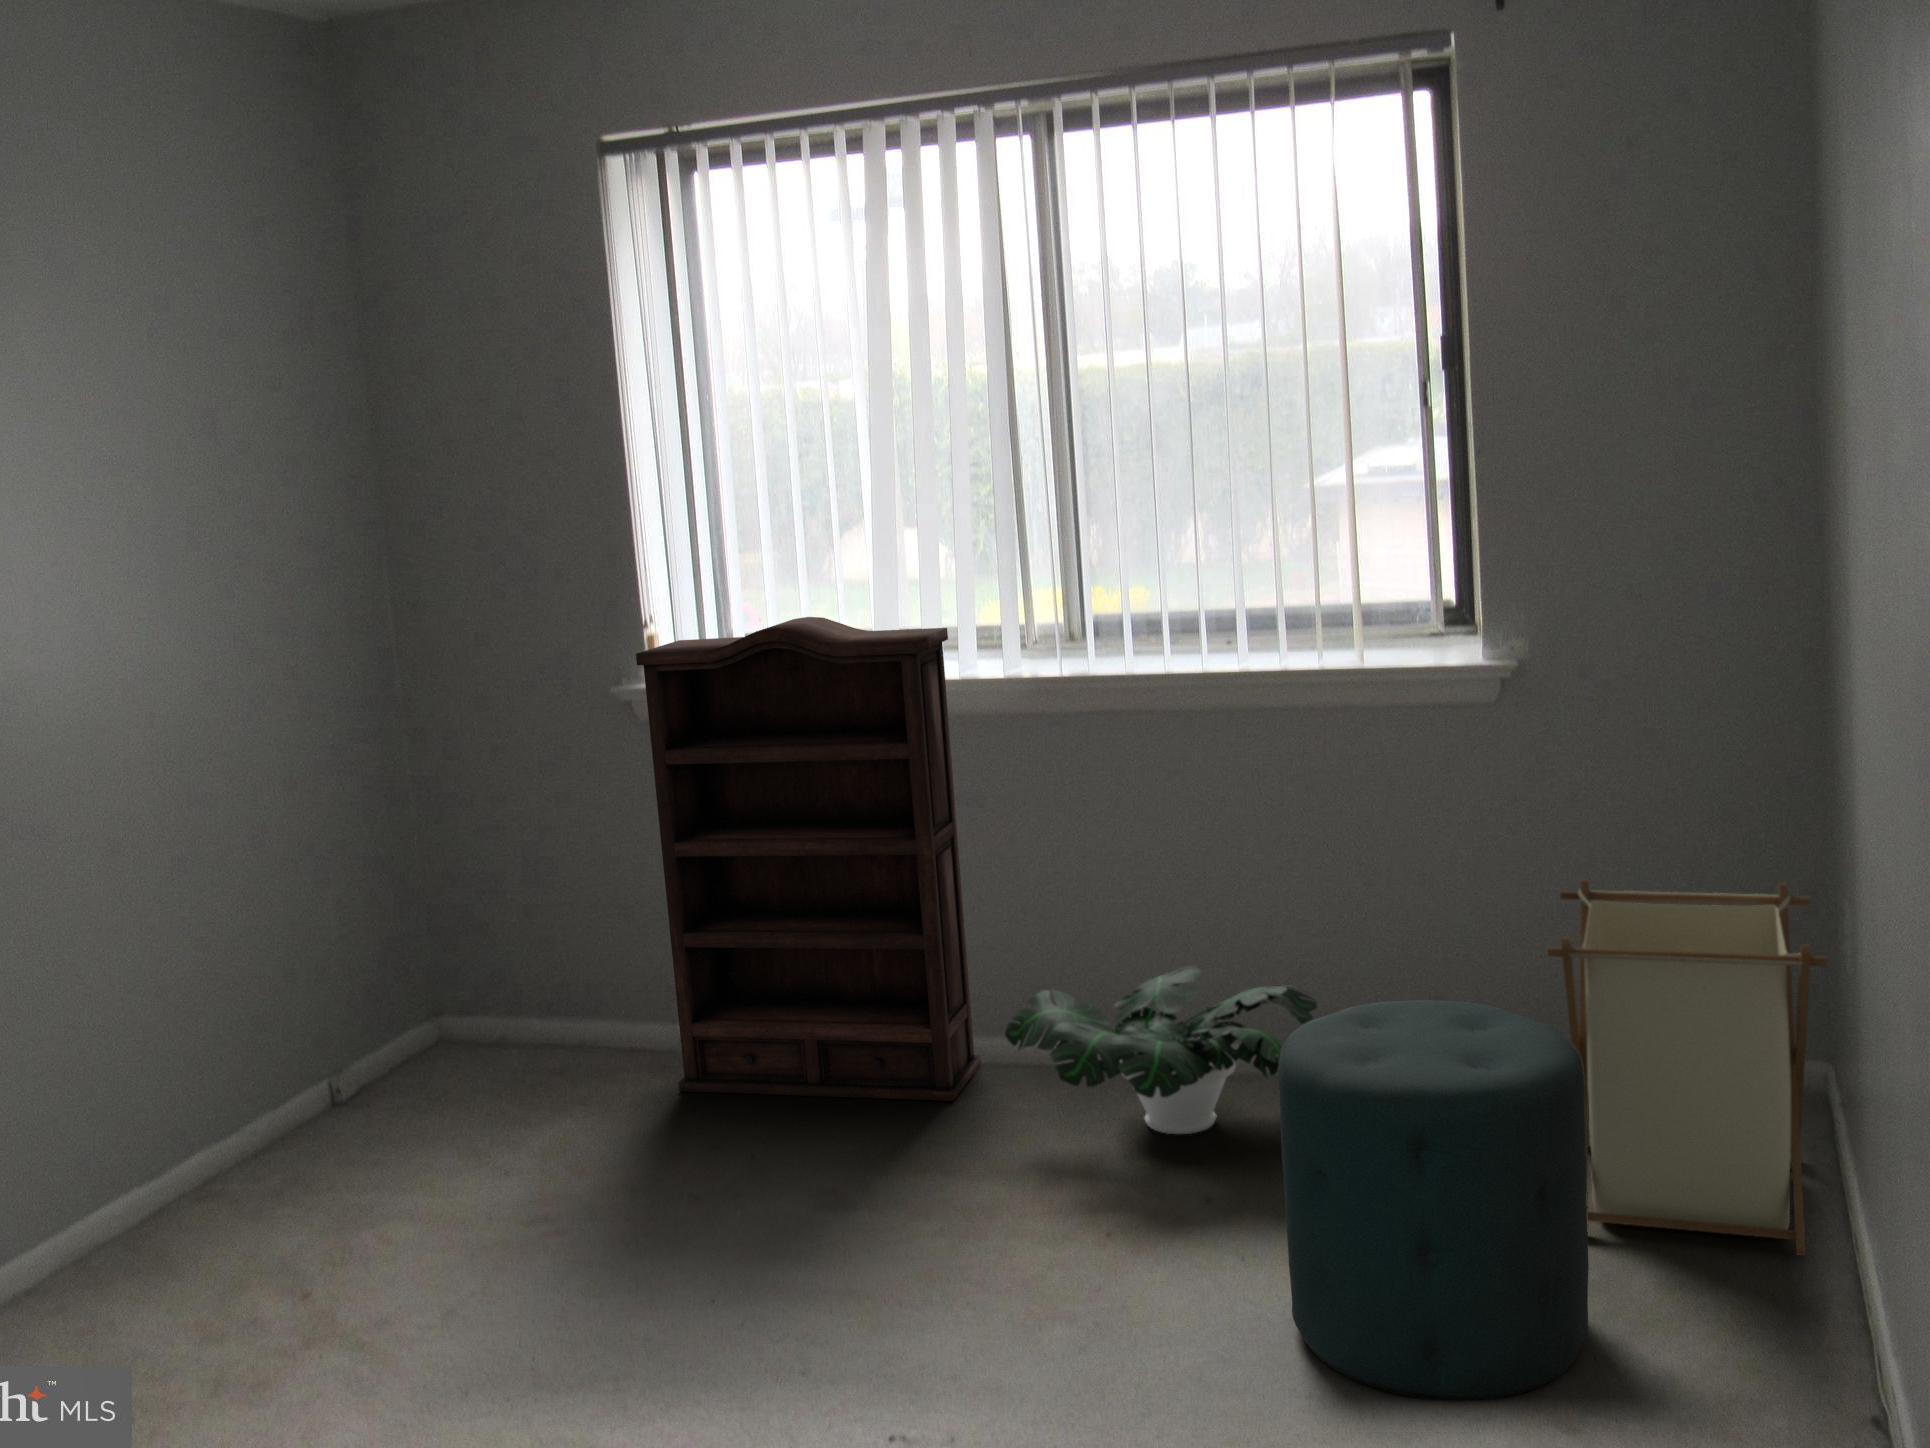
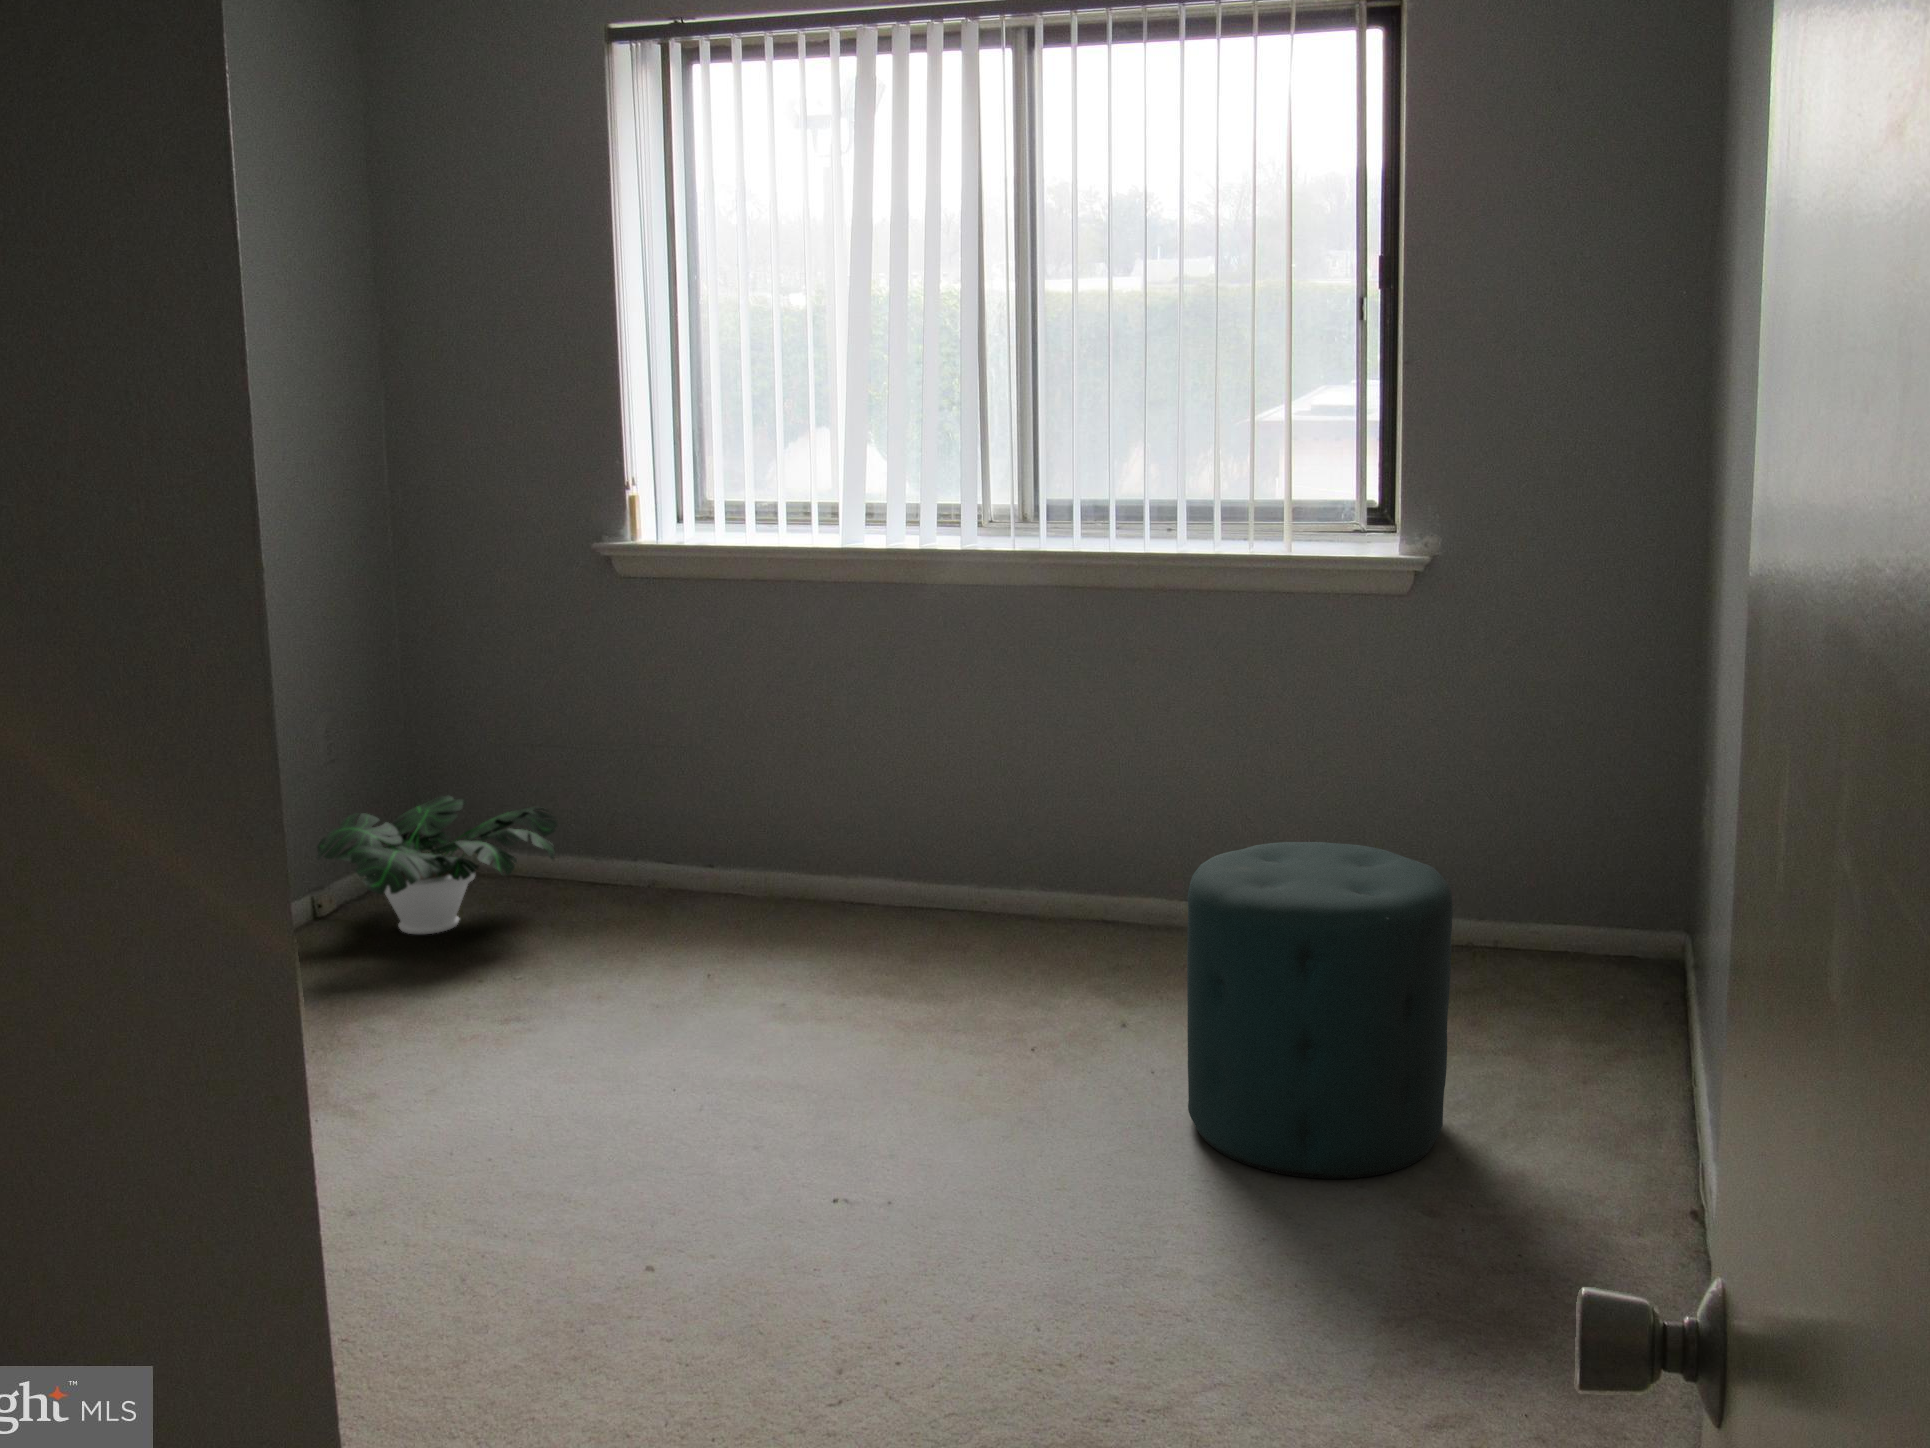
bookshelf: present [636,617,981,1101] -> none [621,488,922,937]
laundry basket: present [1548,879,1826,1256] -> none [1433,752,1671,1081]
potted plant: present [1005,966,1317,1134] -> present [316,795,557,934]

